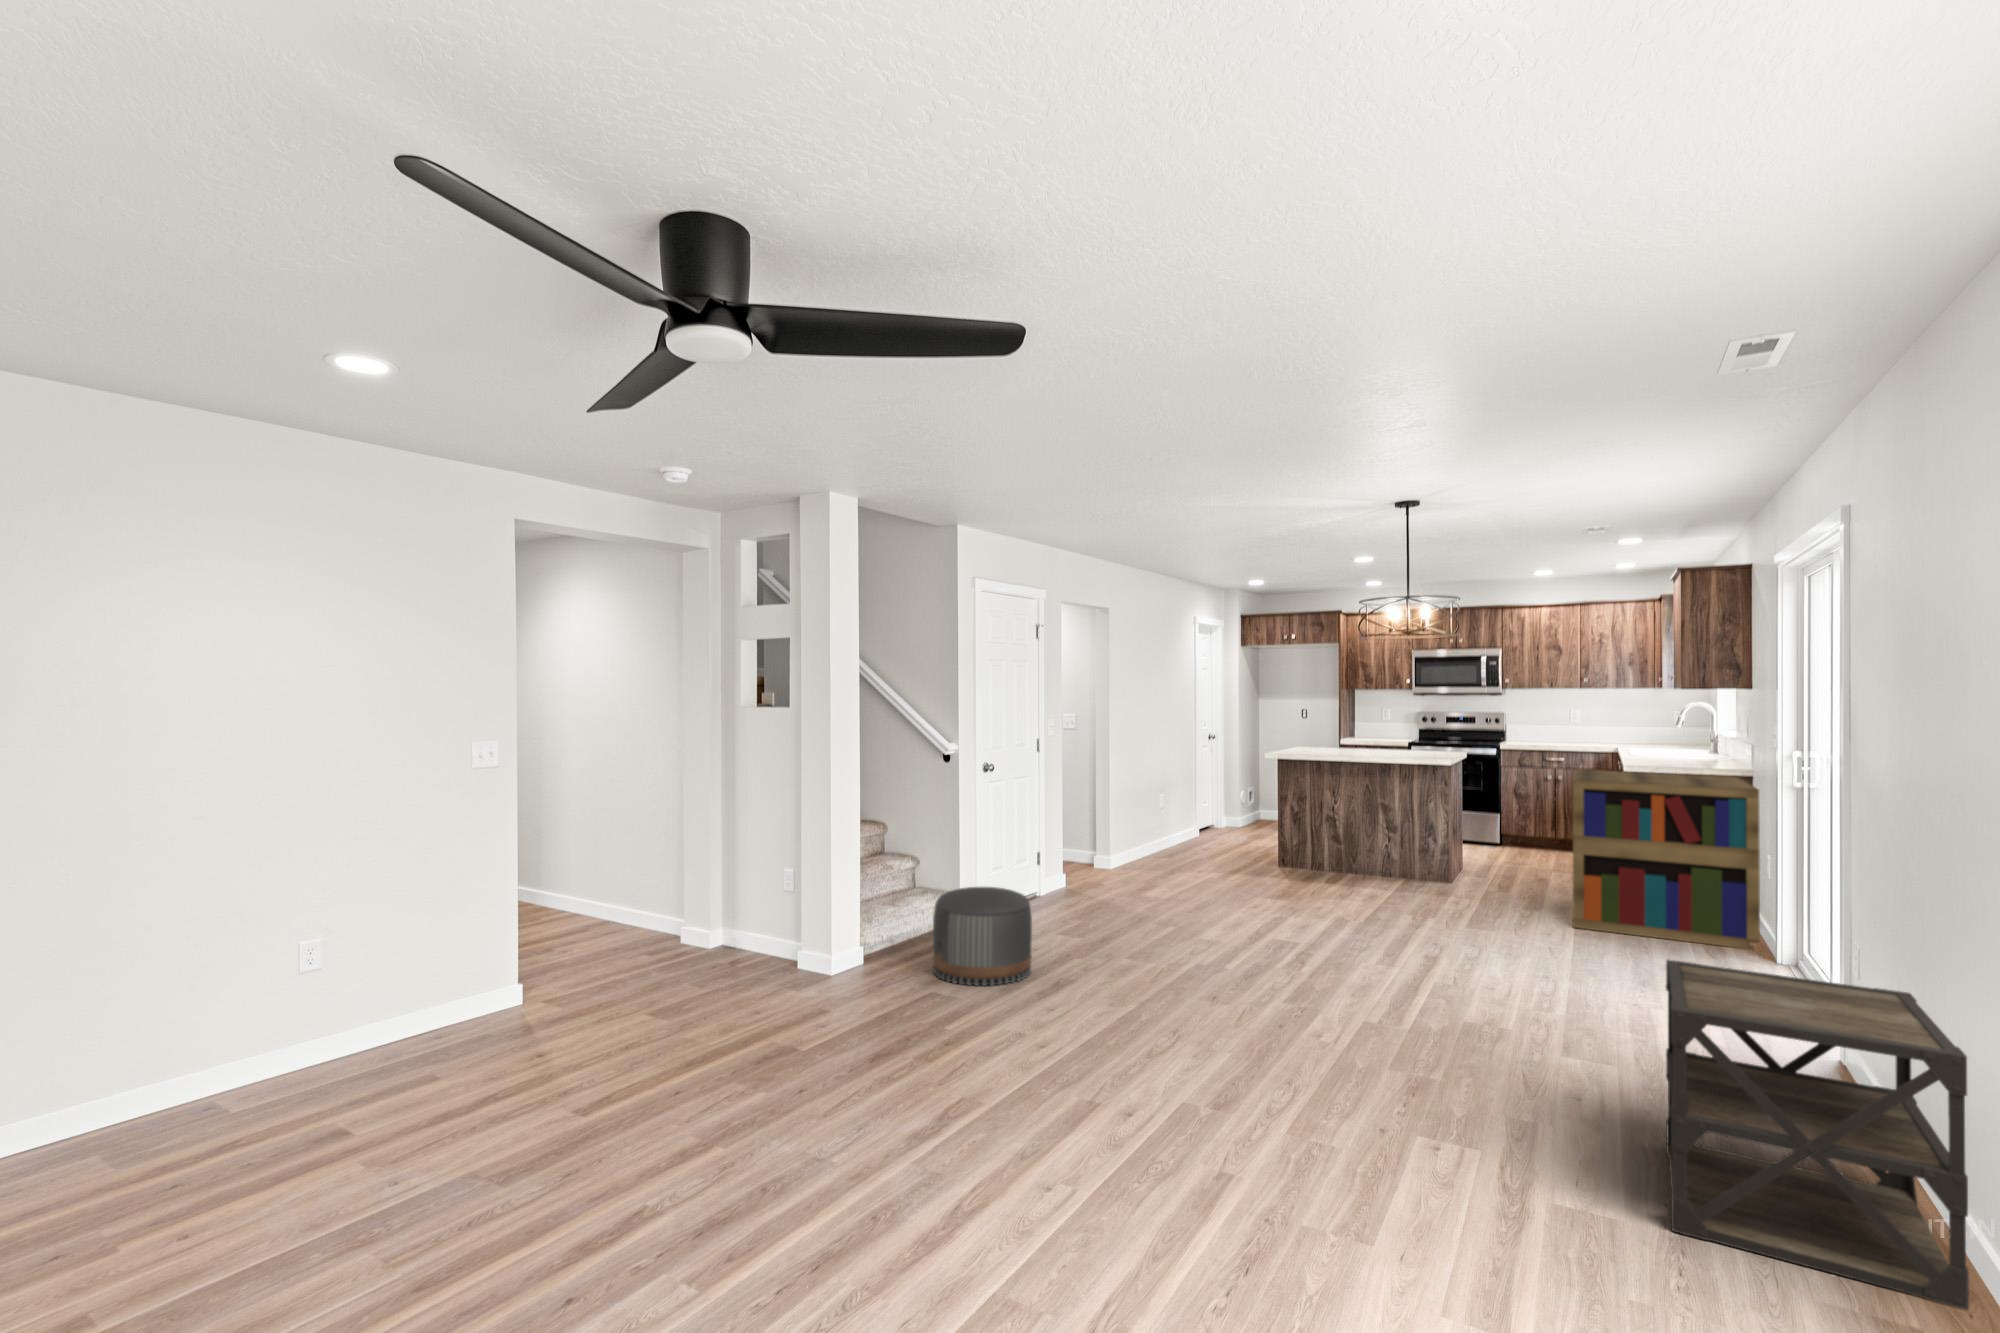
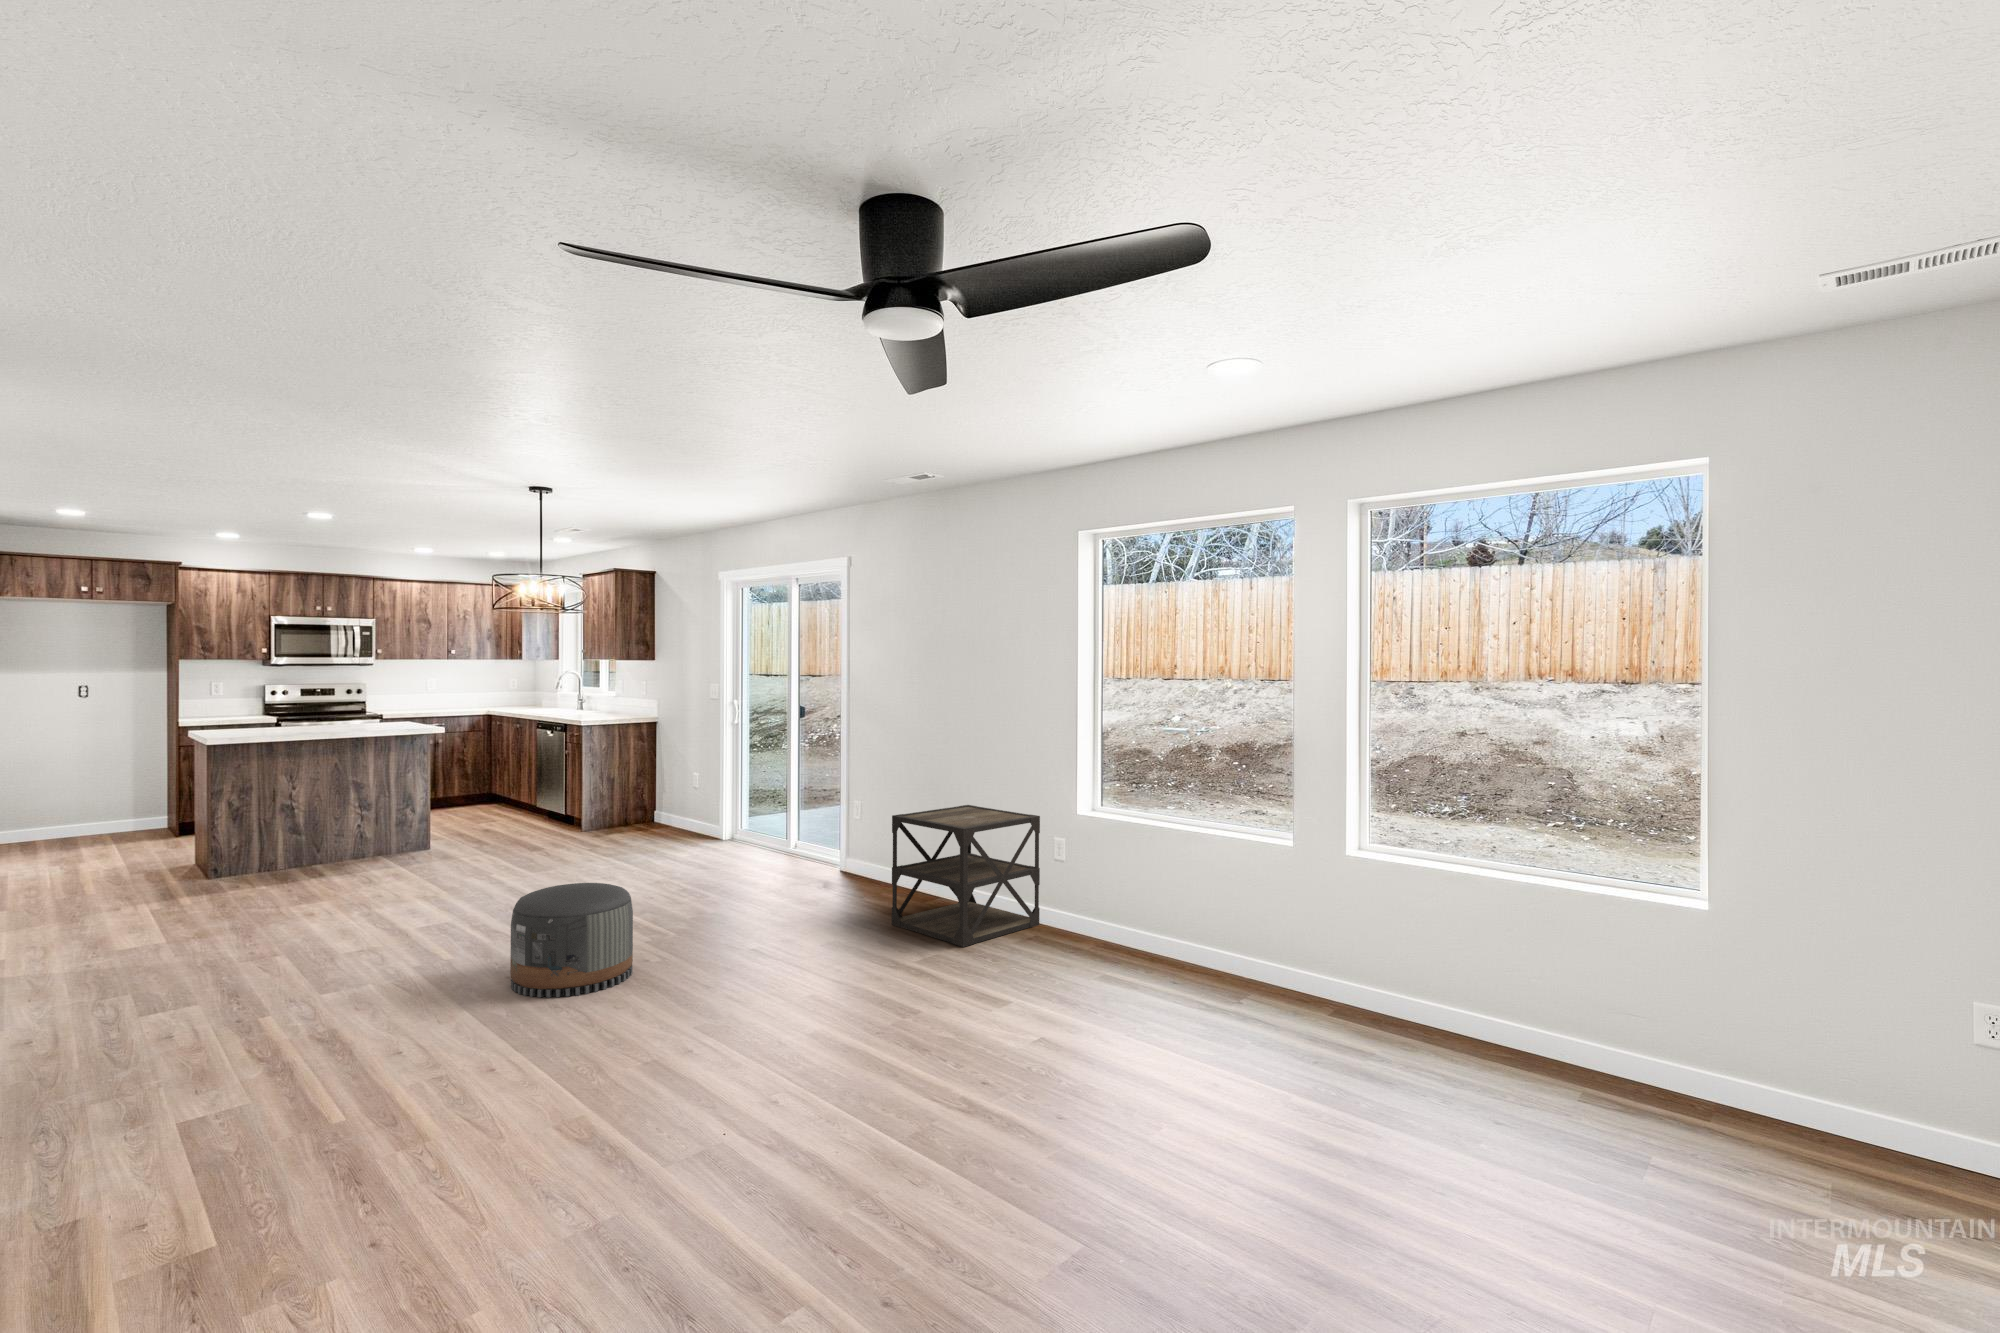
bookshelf: present [1573,769,1760,950] -> none [544,723,703,853]
pouf: present [933,887,1032,986] -> present [510,883,633,998]

